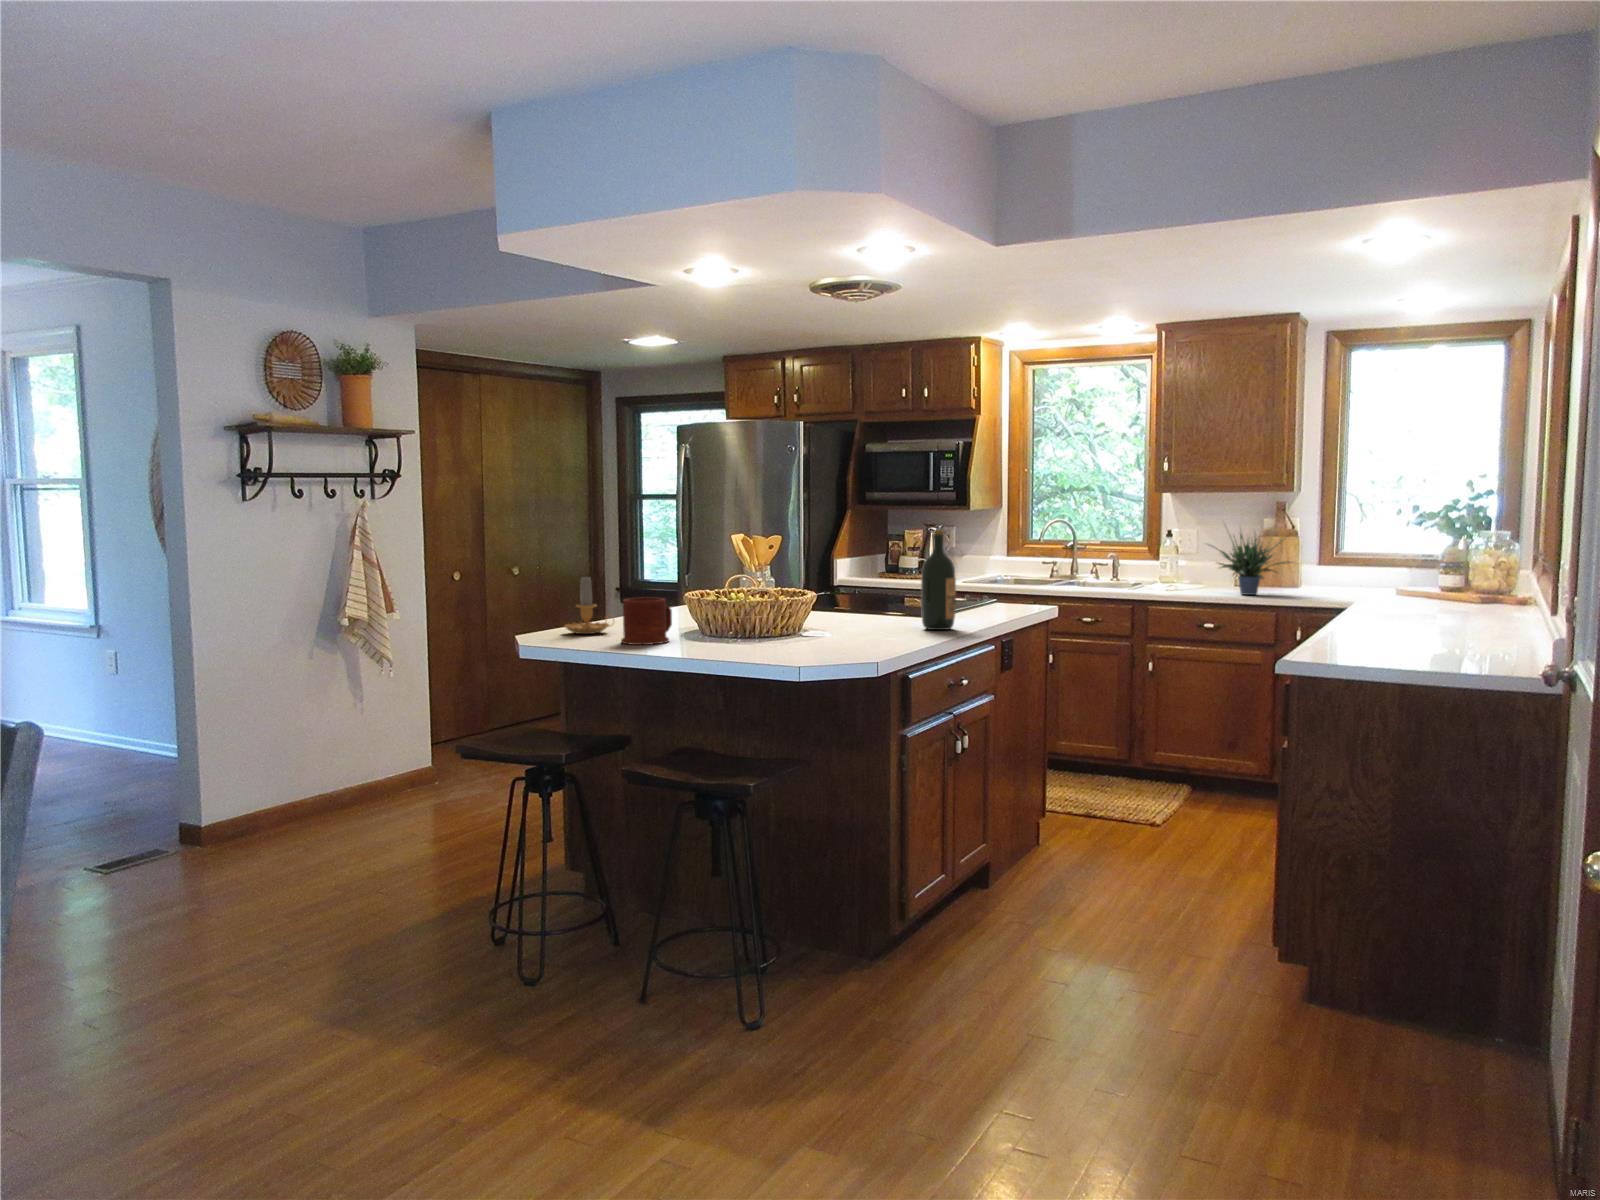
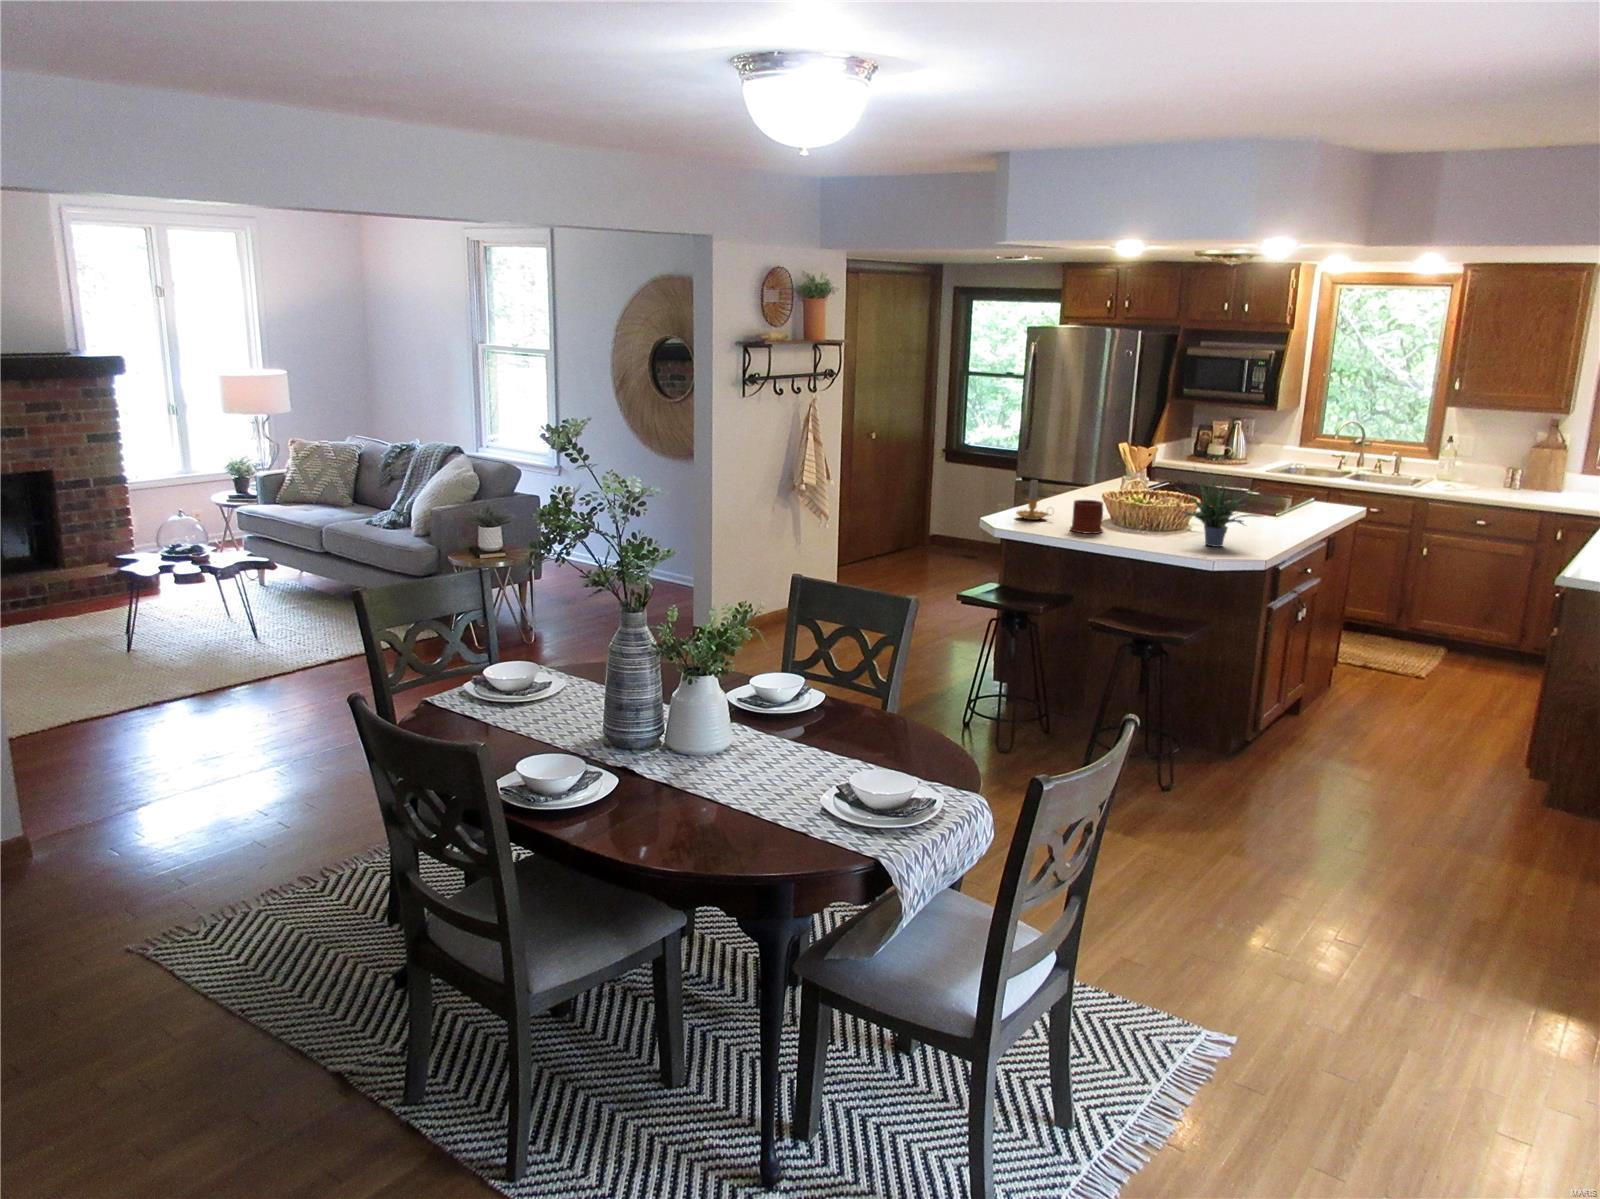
wine bottle: present [921,530,956,630] -> none [1275,458,1304,530]
potted plant: present [1219,533,1290,595] -> present [1177,479,1261,547]

